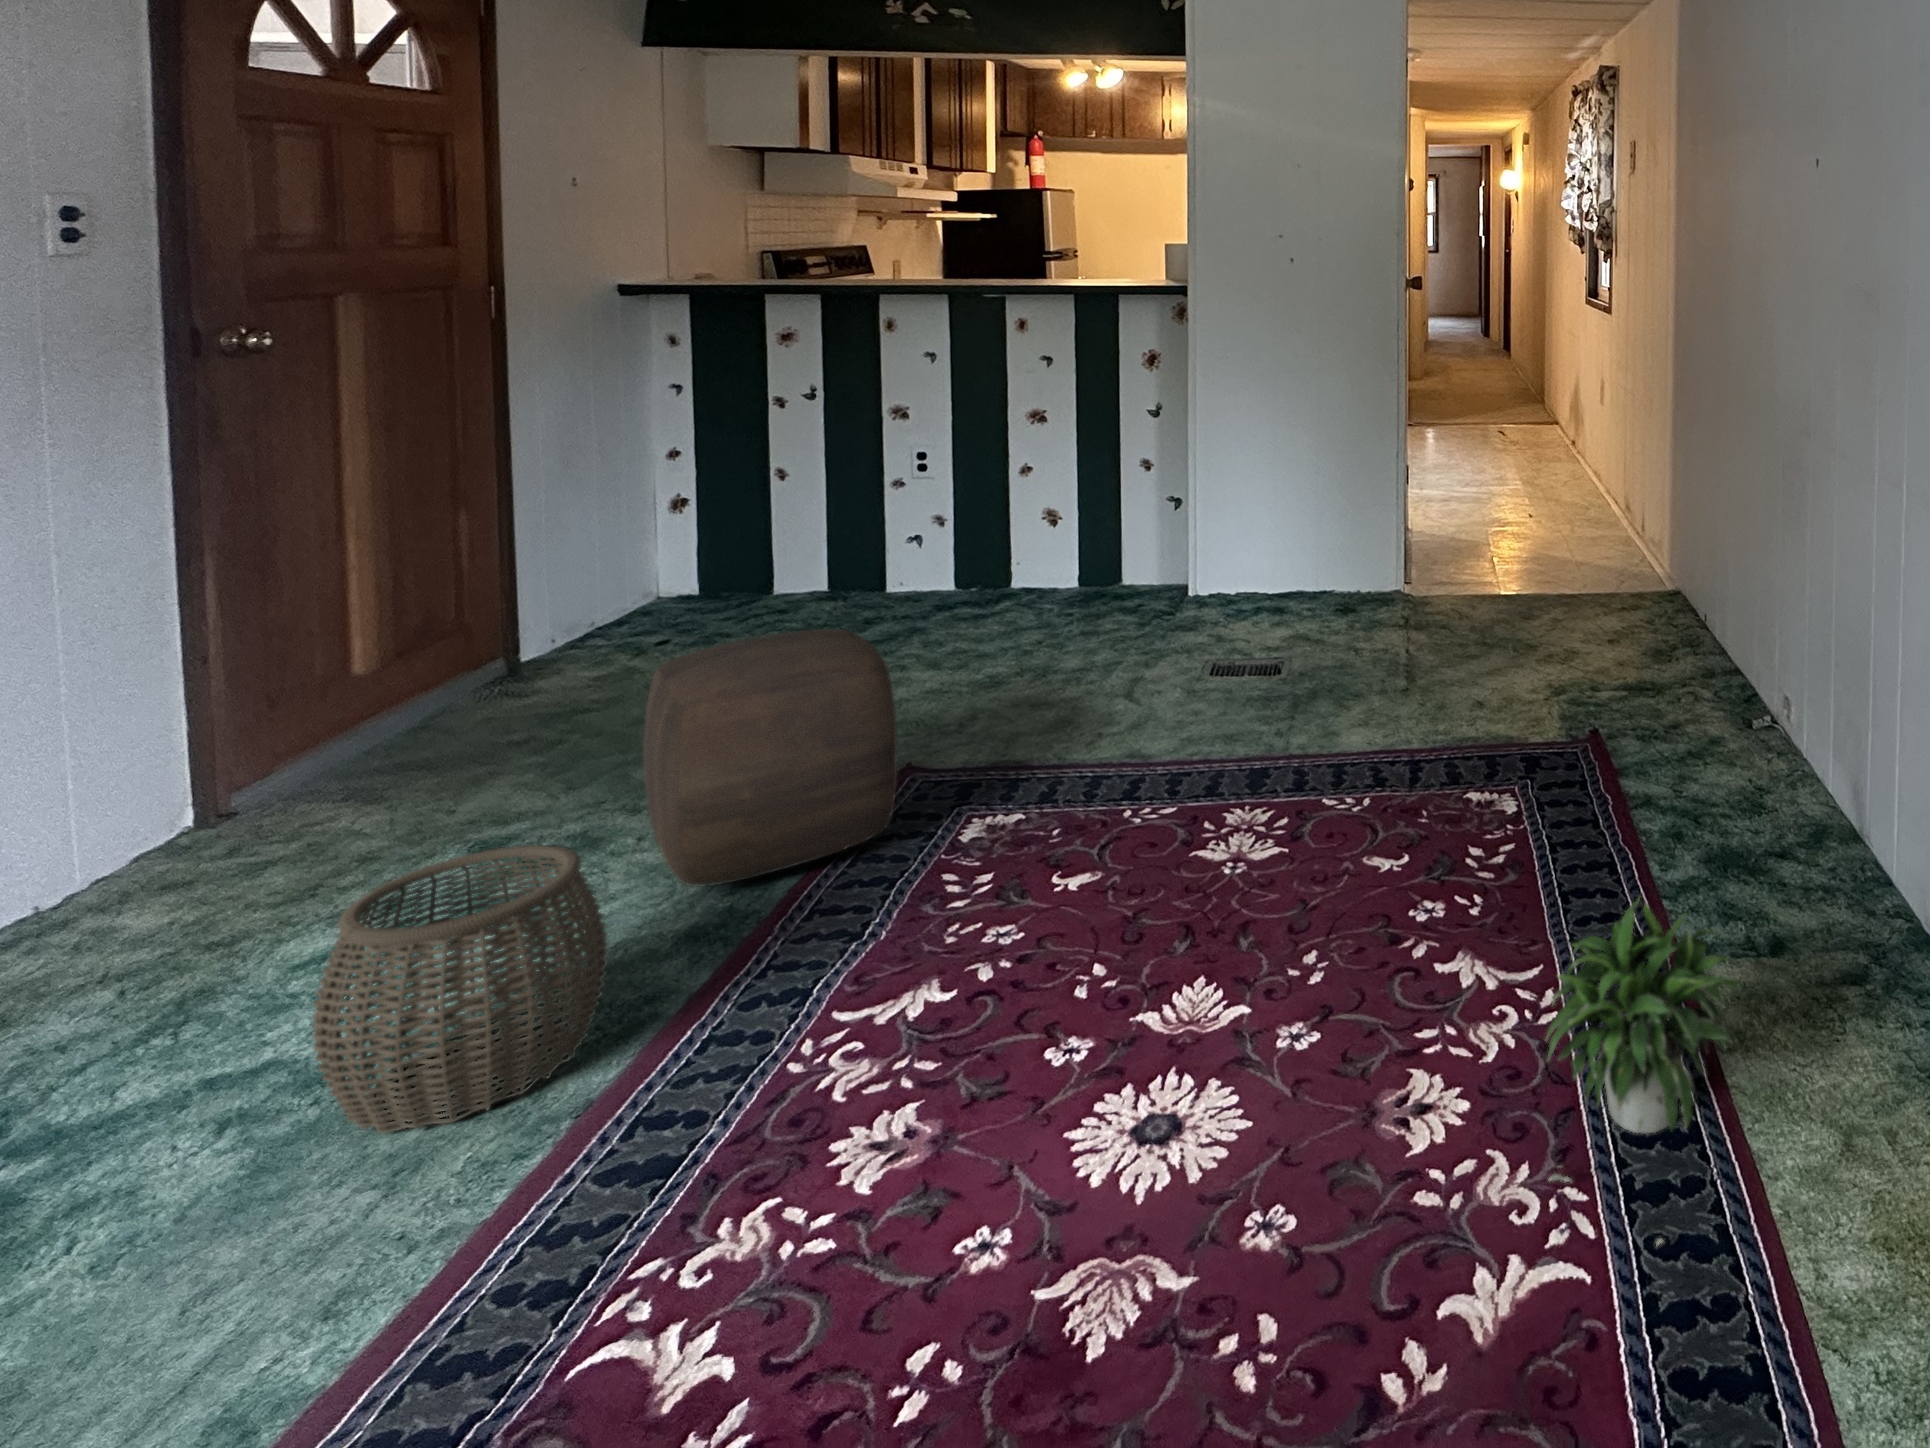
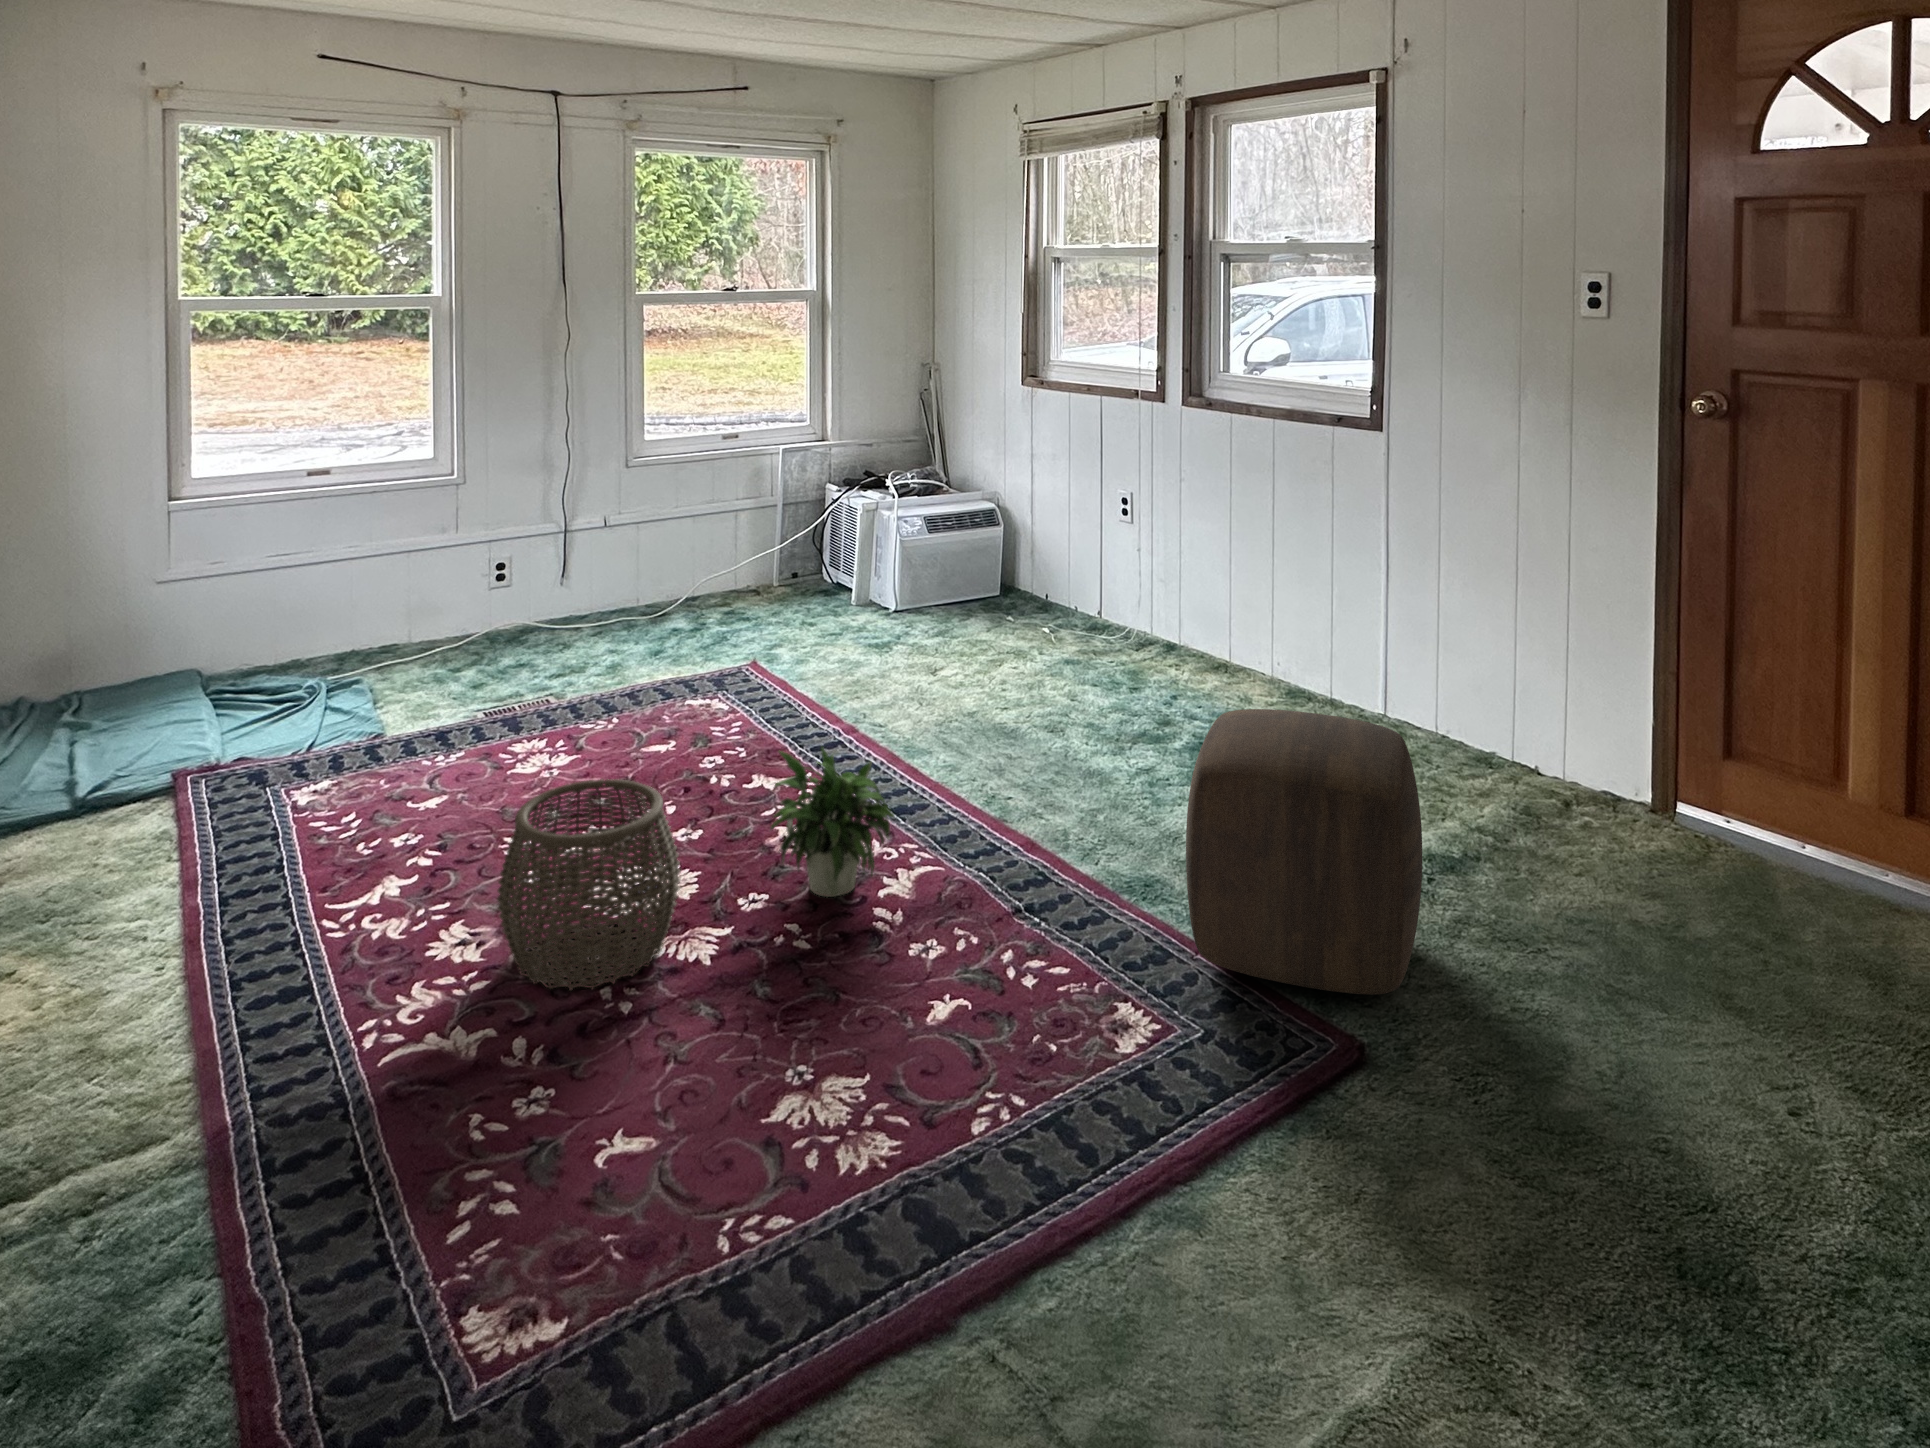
woven basket: present [313,845,608,1133] -> present [497,779,681,991]
potted plant: present [1545,900,1740,1245] -> present [771,747,894,897]

